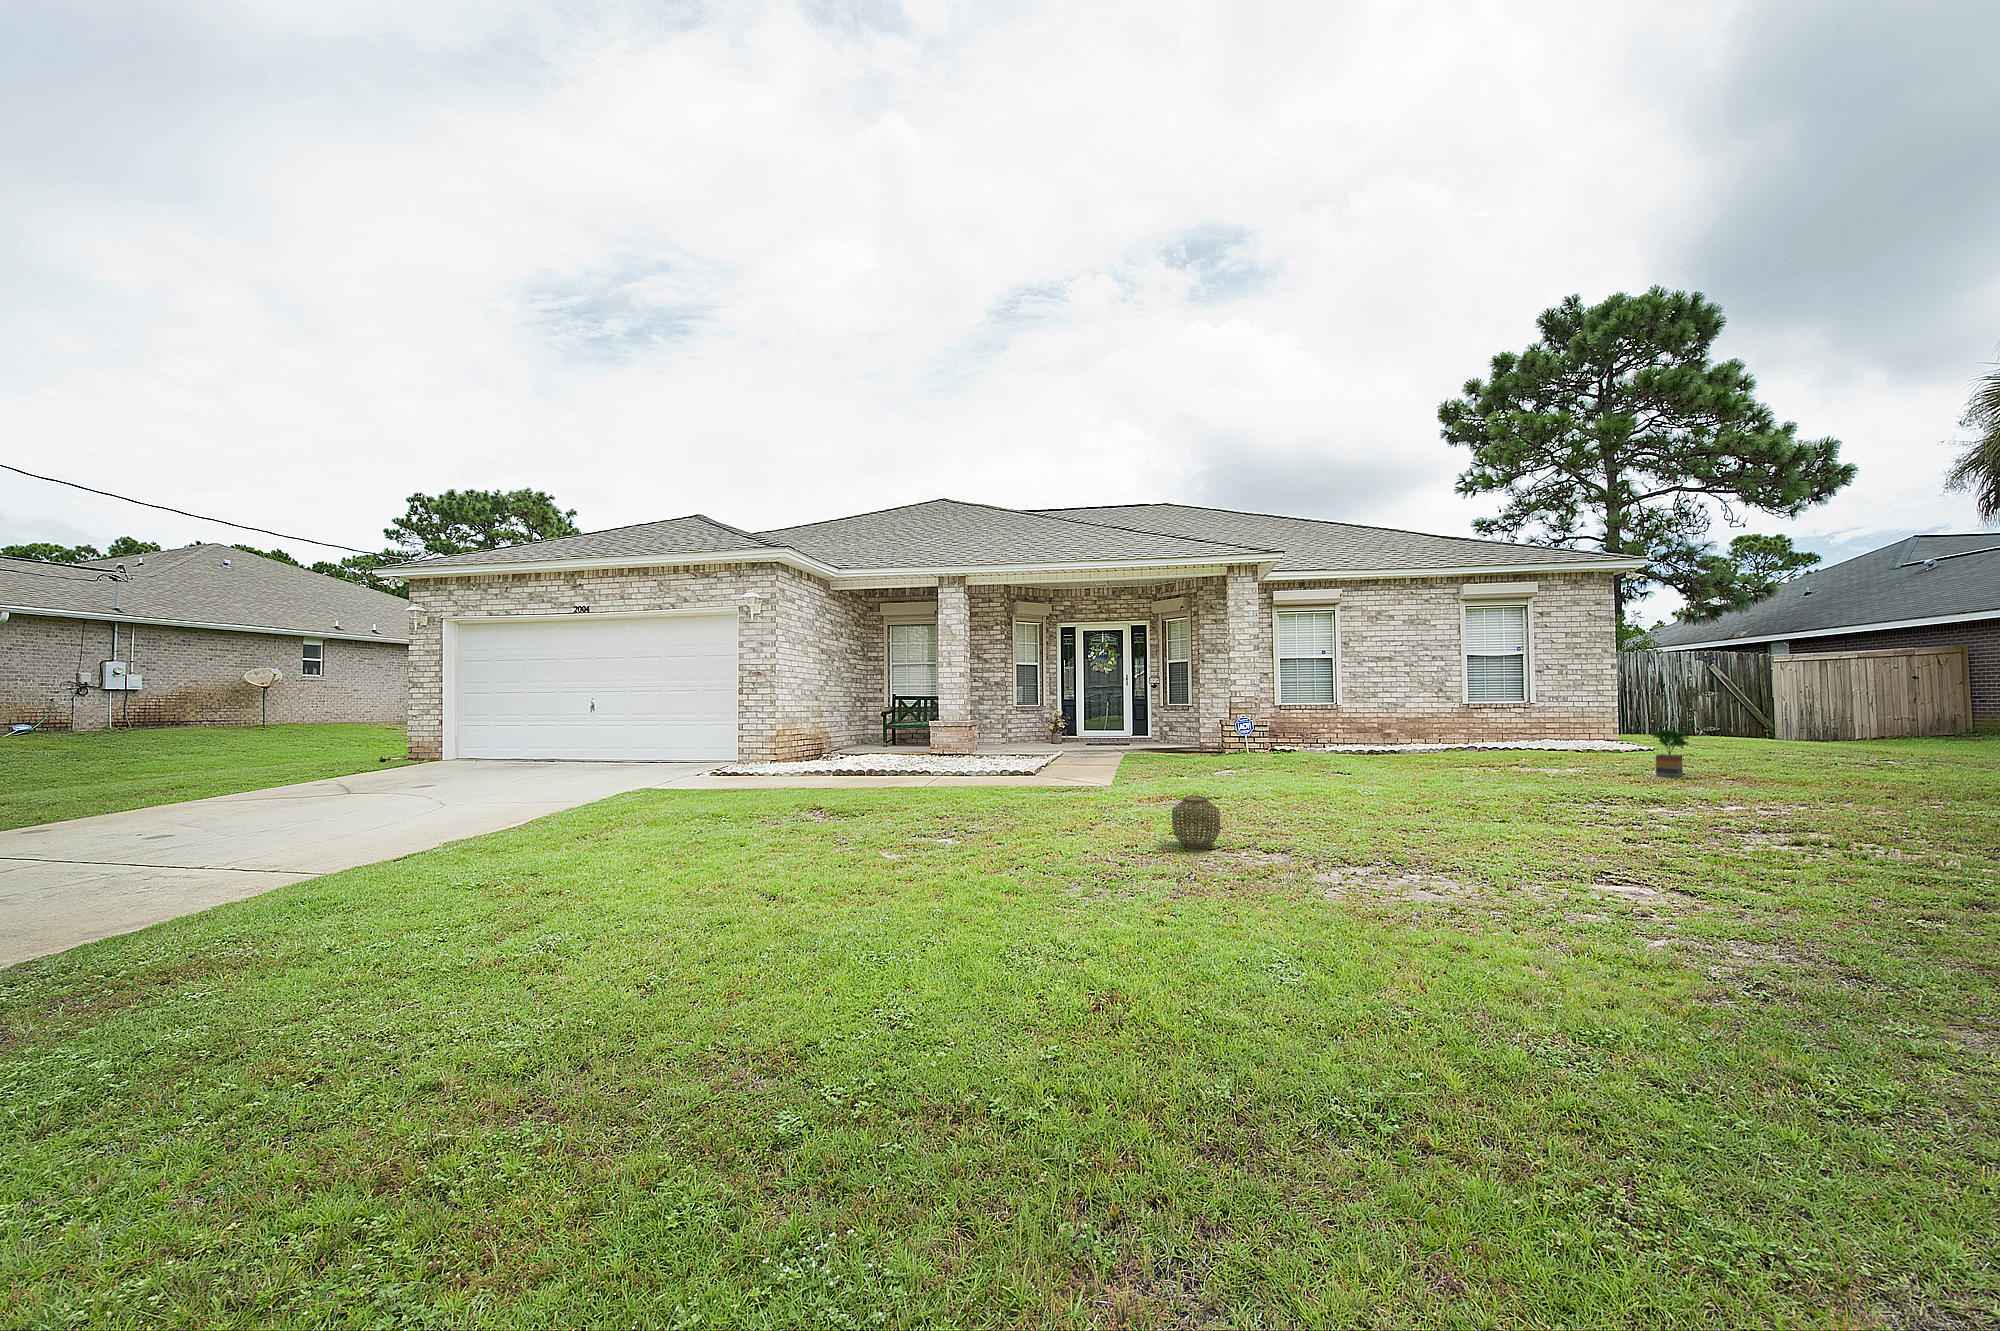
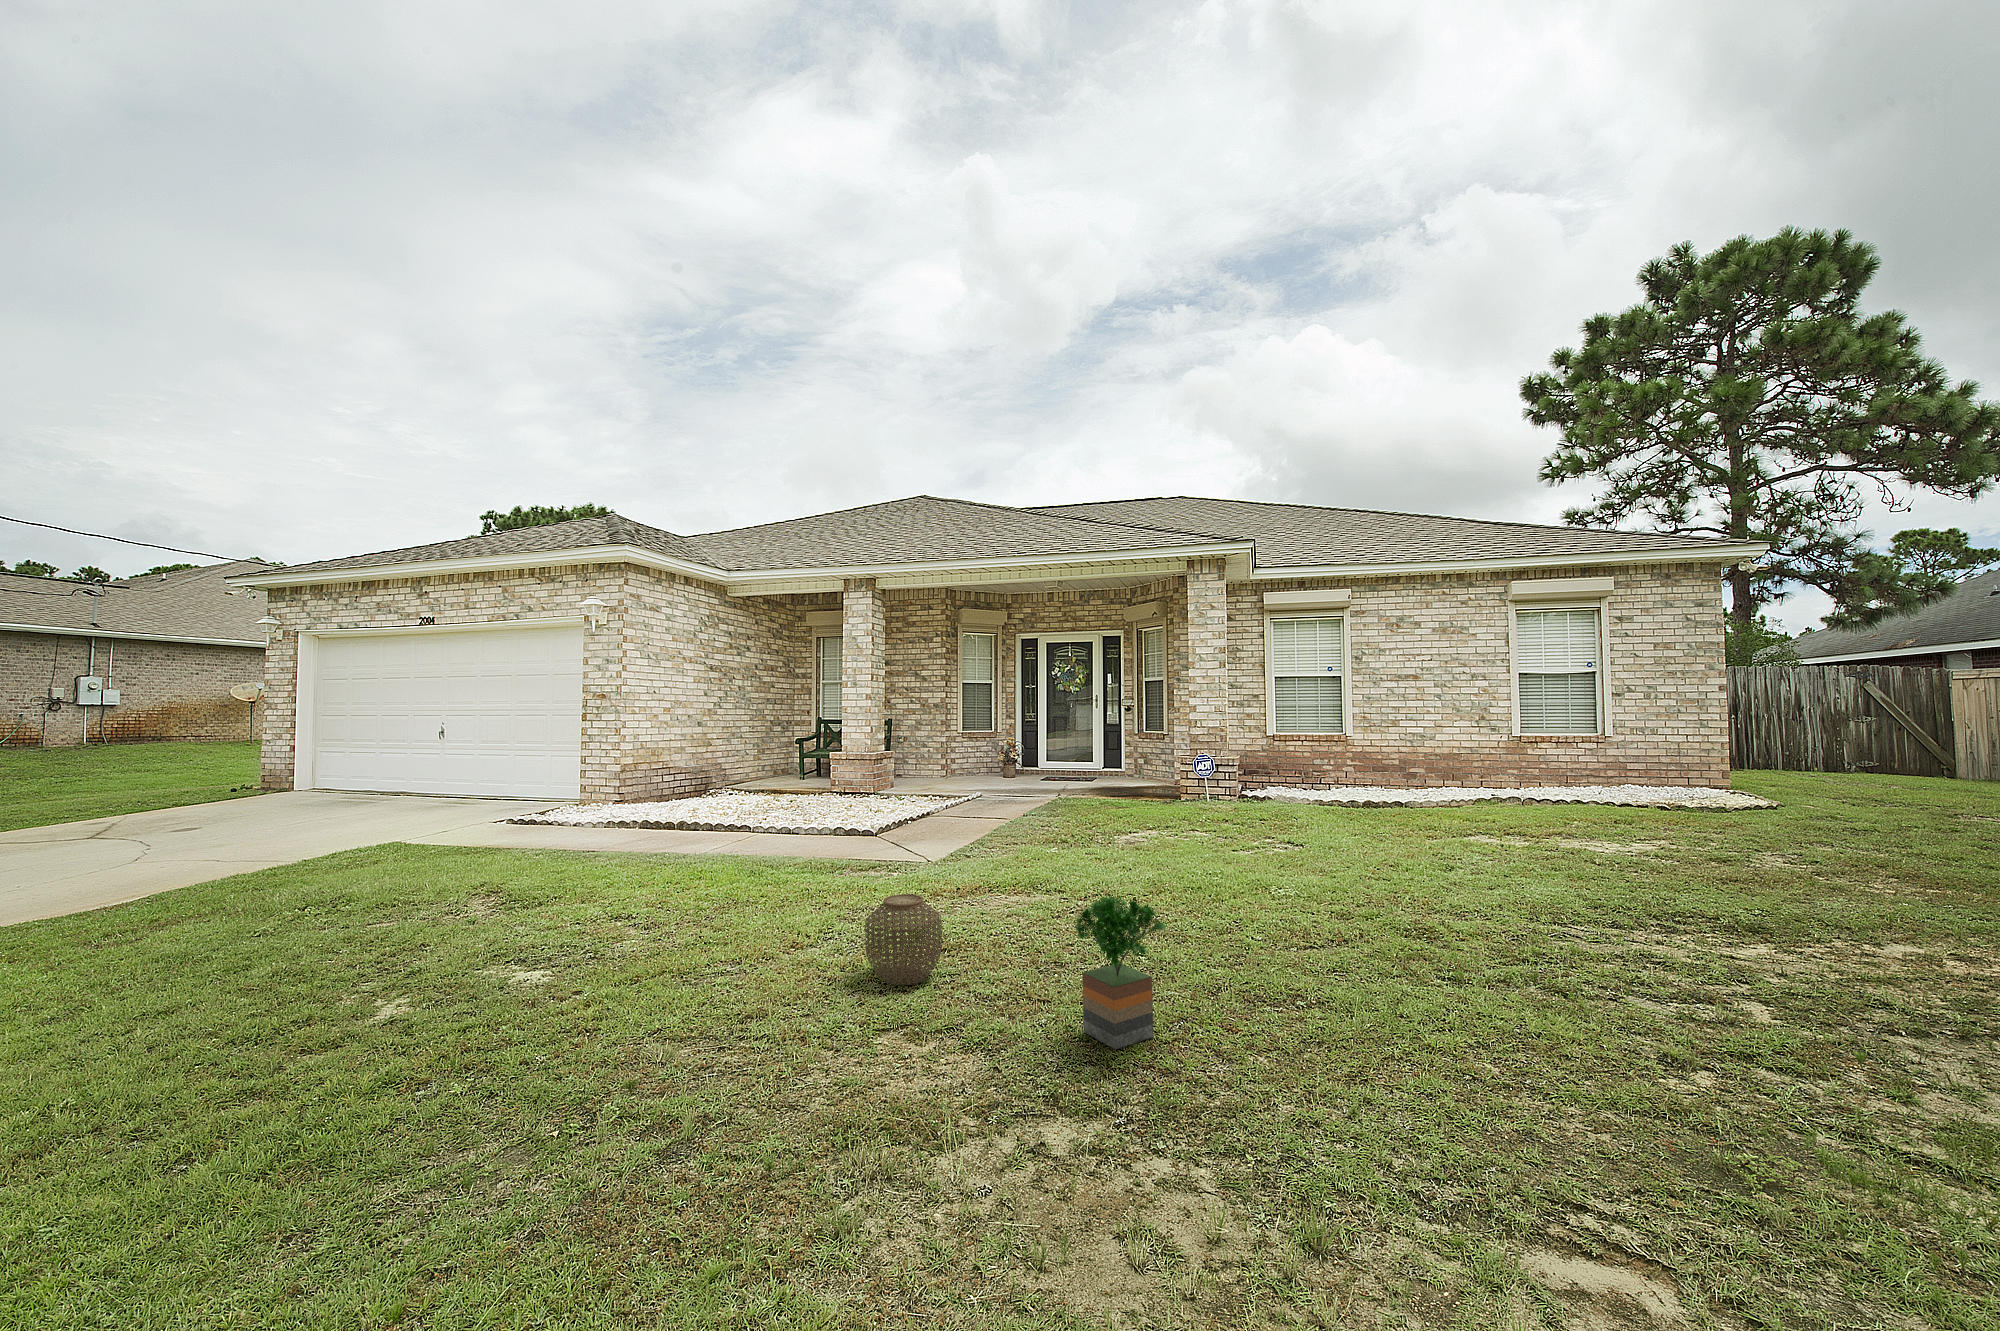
potted tree: present [1652,730,1689,778] -> present [1075,895,1167,1049]

